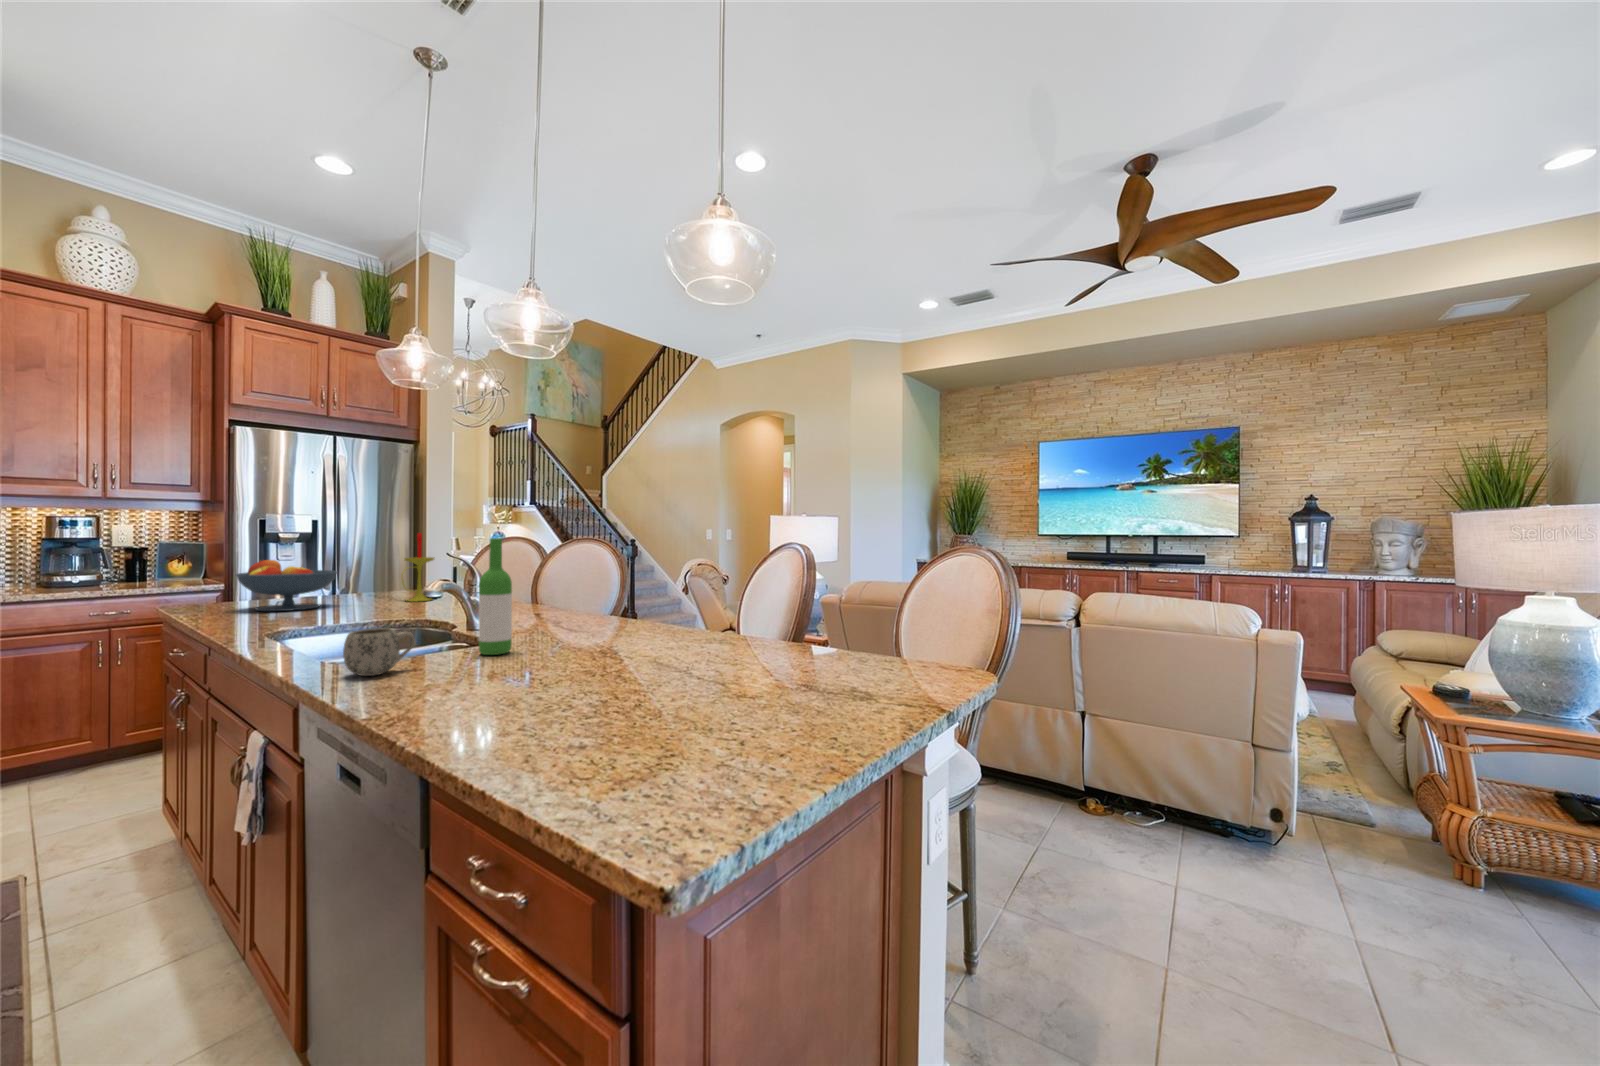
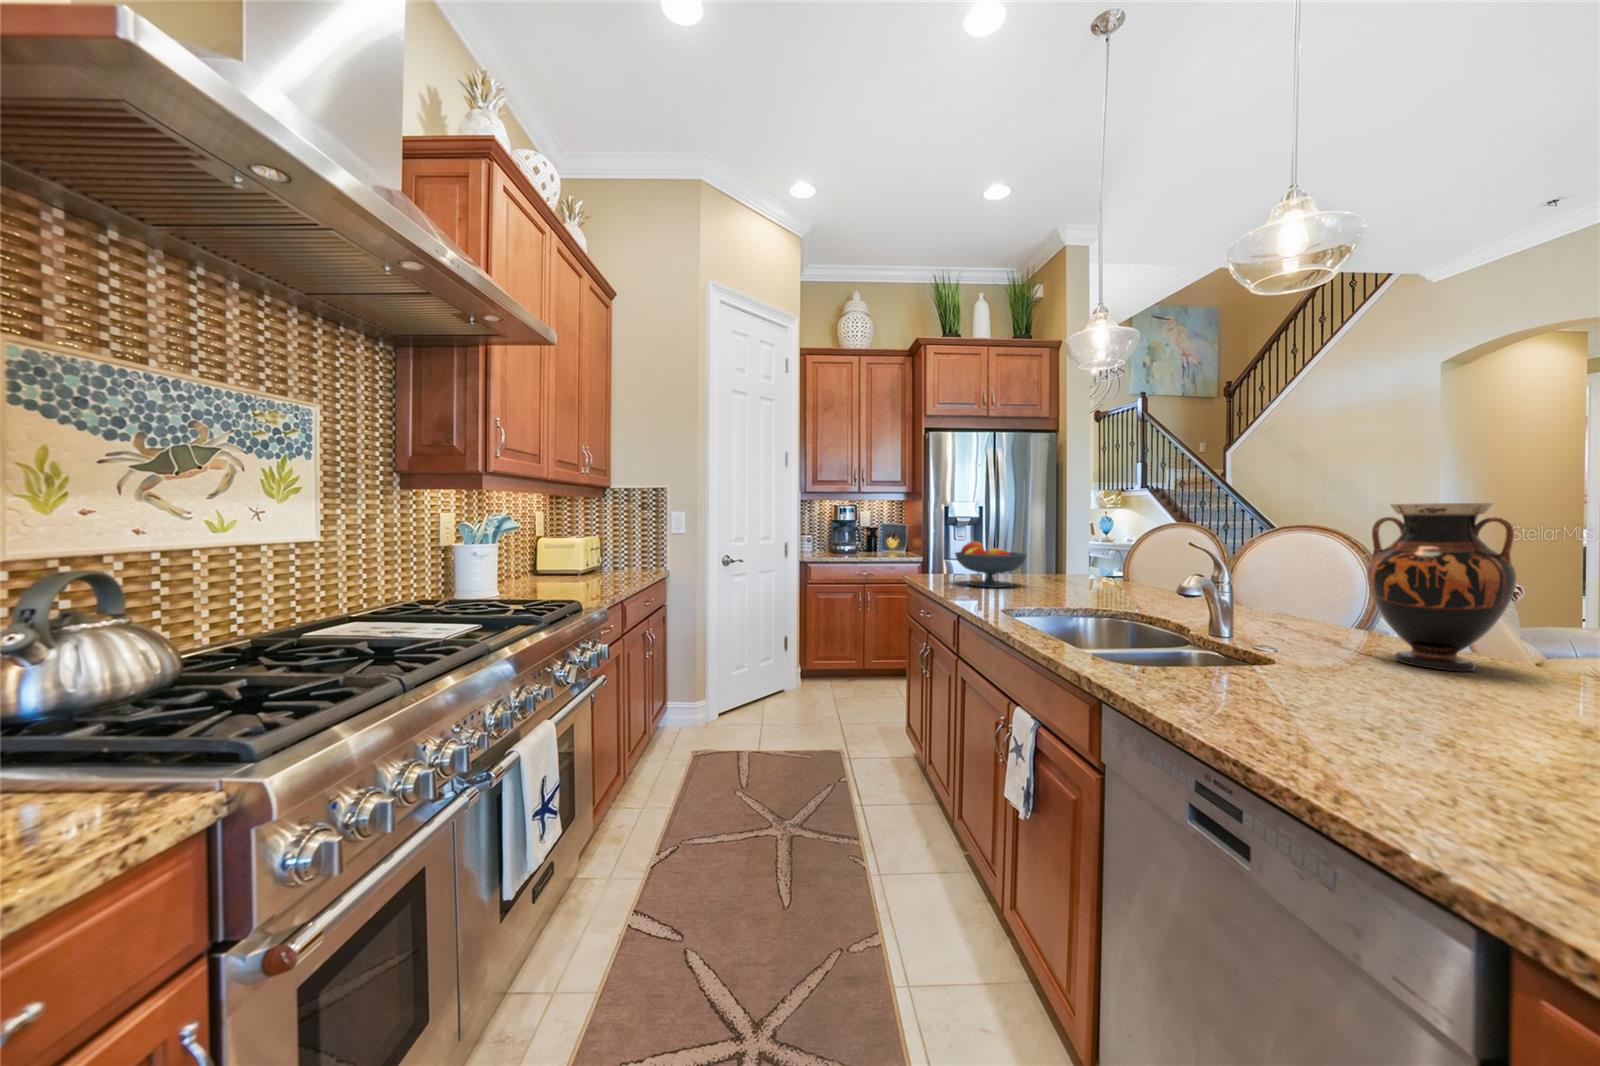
vase: none [560,522,630,632] -> present [1367,503,1516,671]
candle: present [402,533,434,602] -> none [1080,516,1112,588]
wine bottle: present [478,538,512,655] -> none [1291,528,1346,687]
mug: present [343,628,416,676] -> none [1149,633,1230,691]

